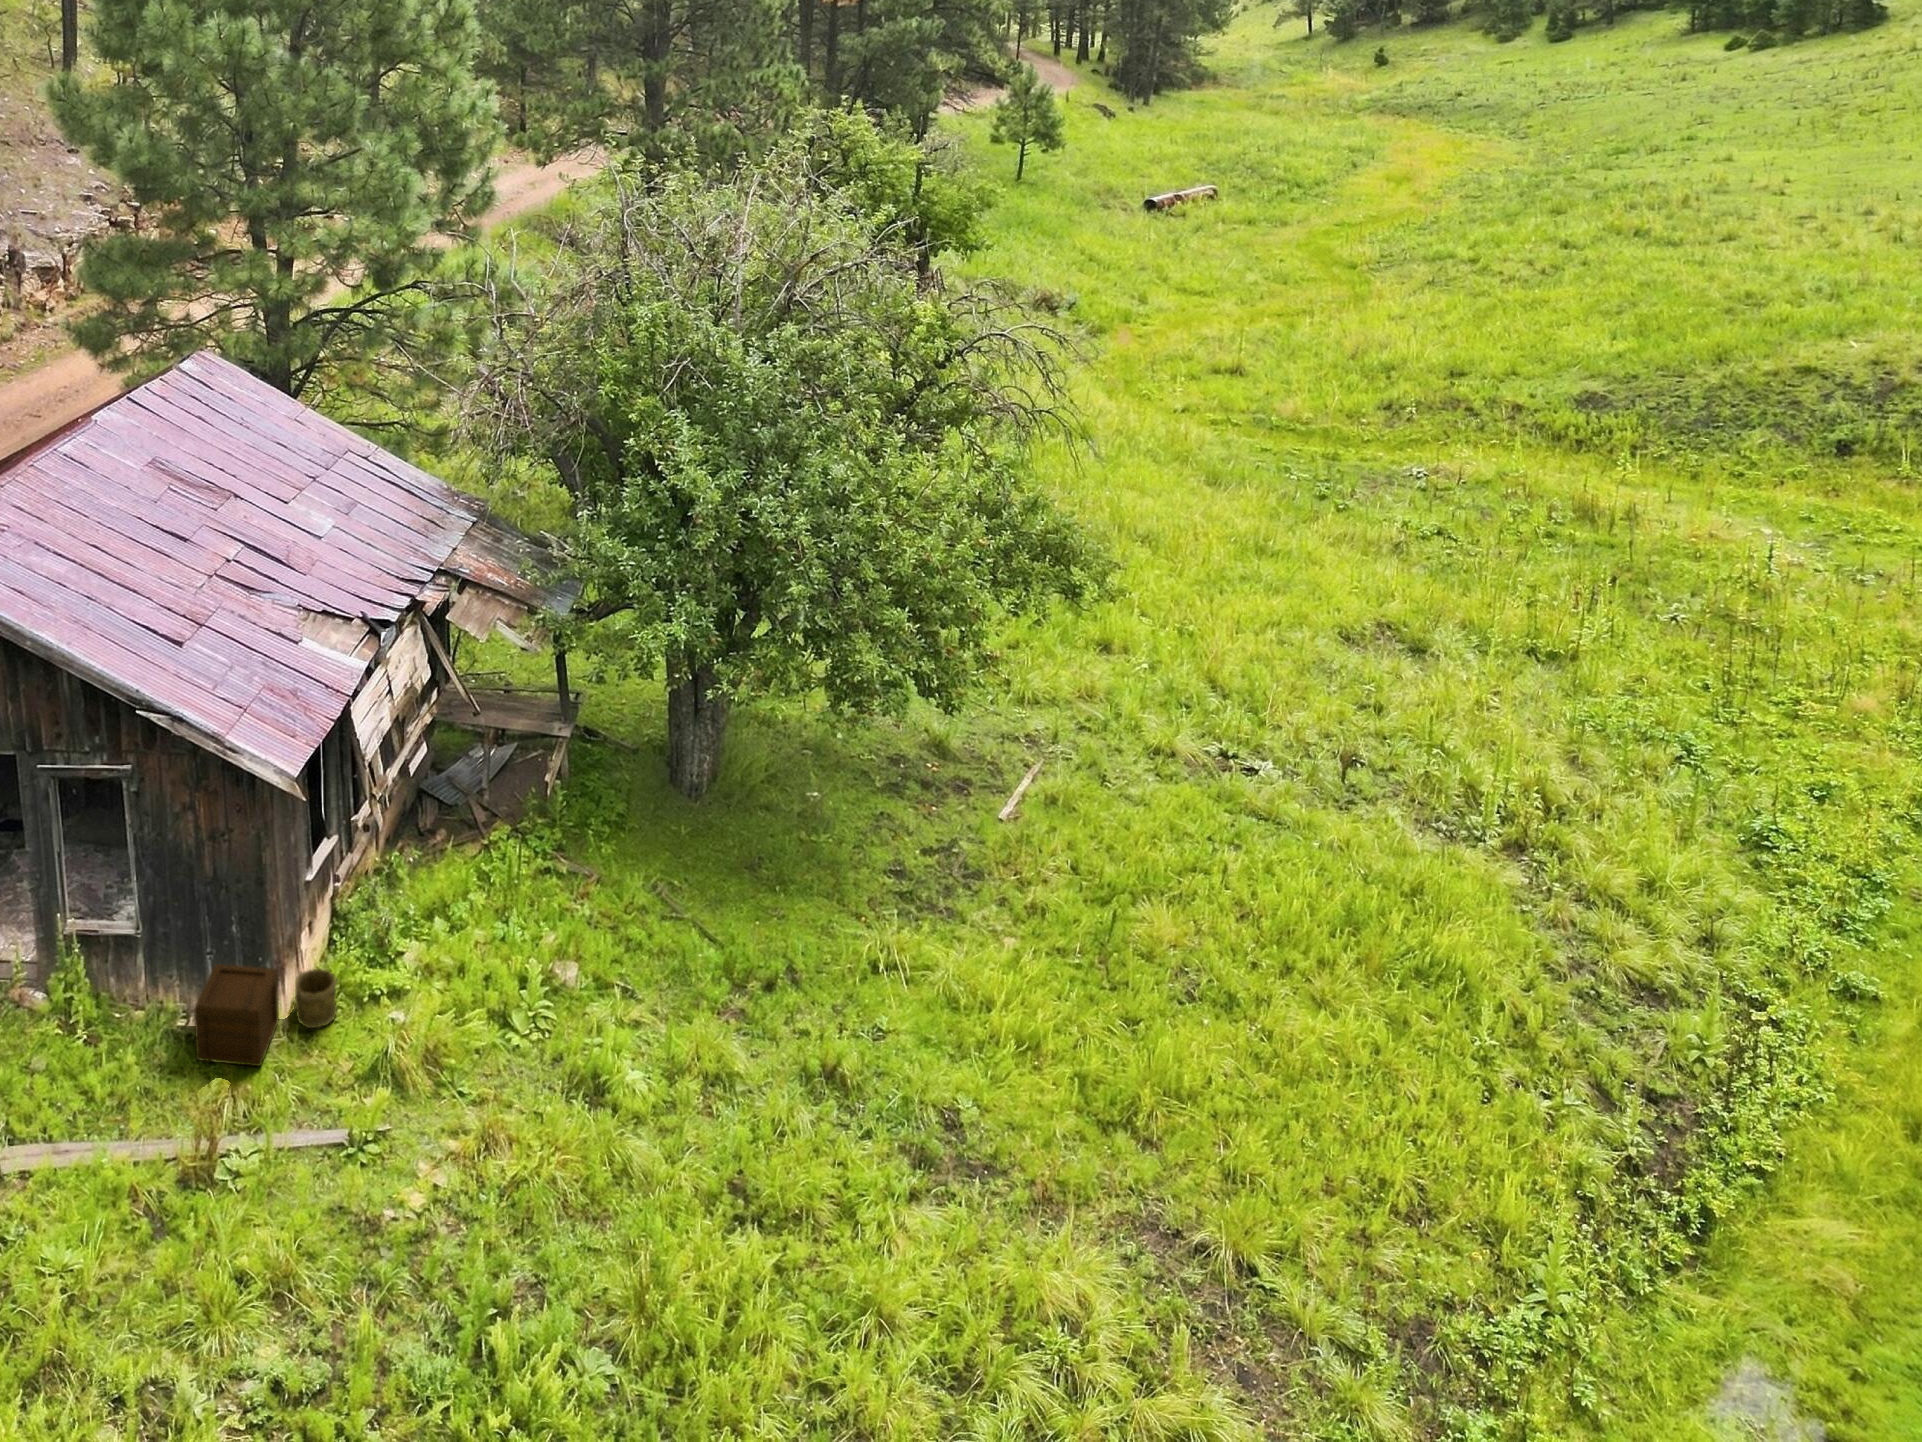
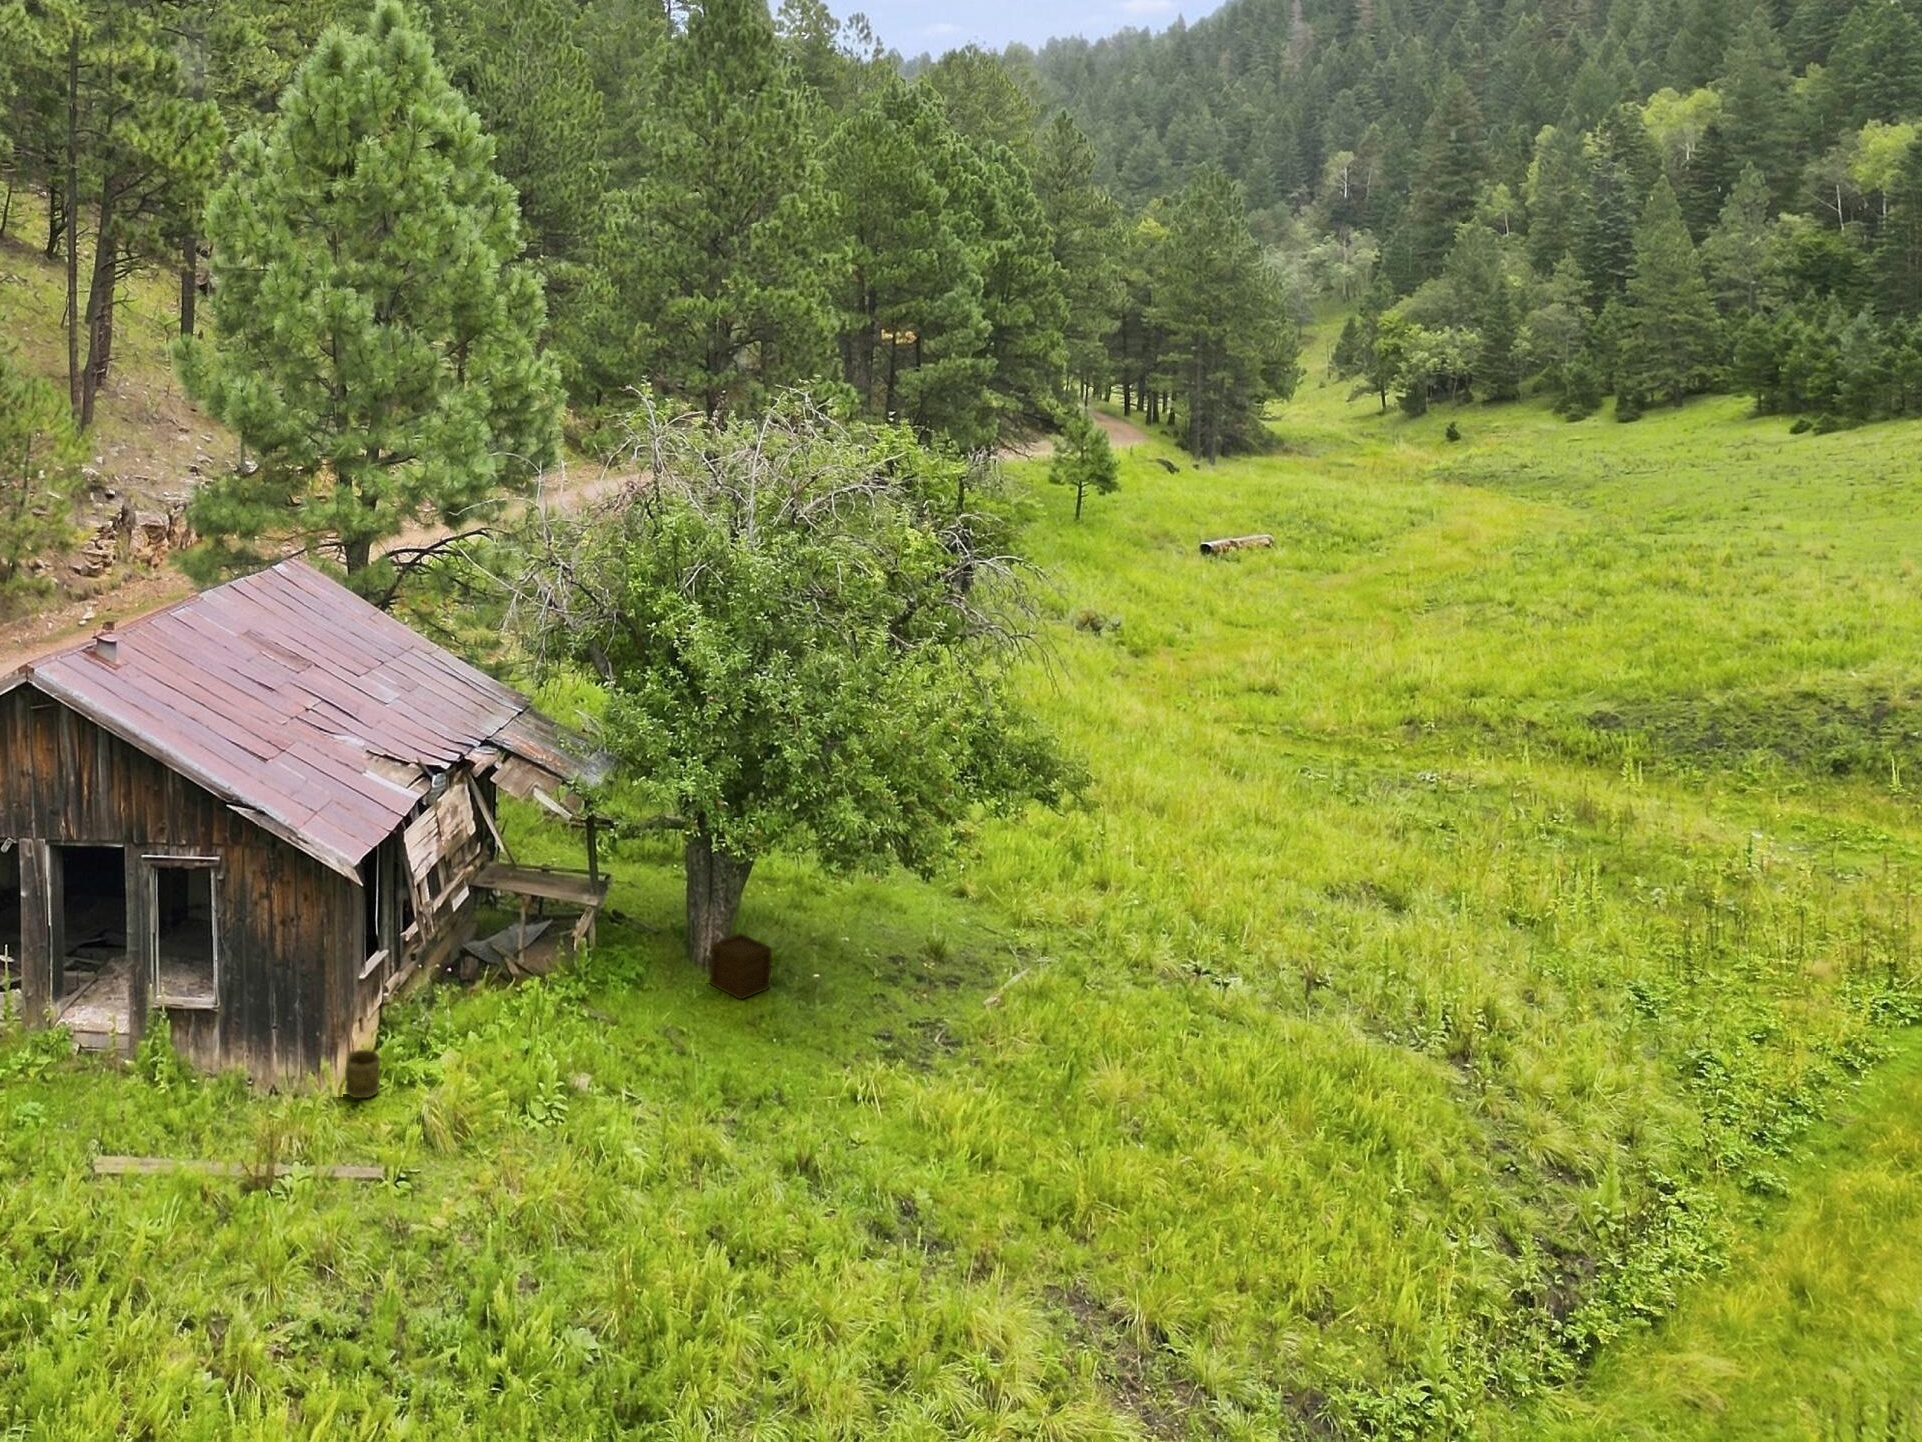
wooden crate: present [194,964,279,1066] -> present [709,933,772,1000]

